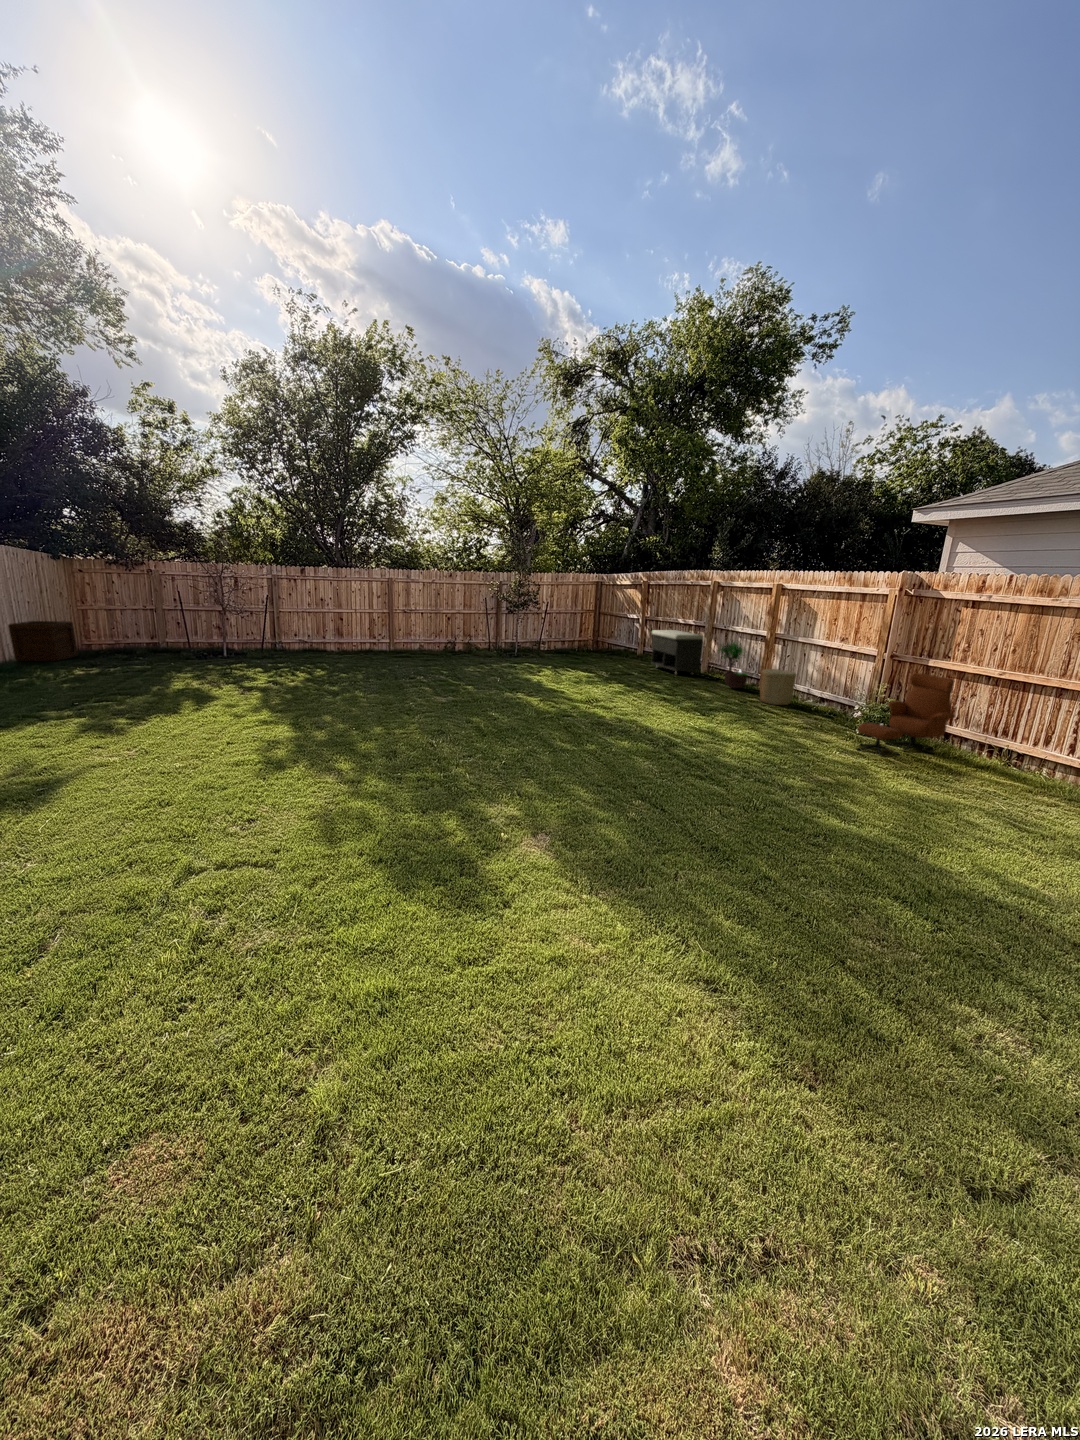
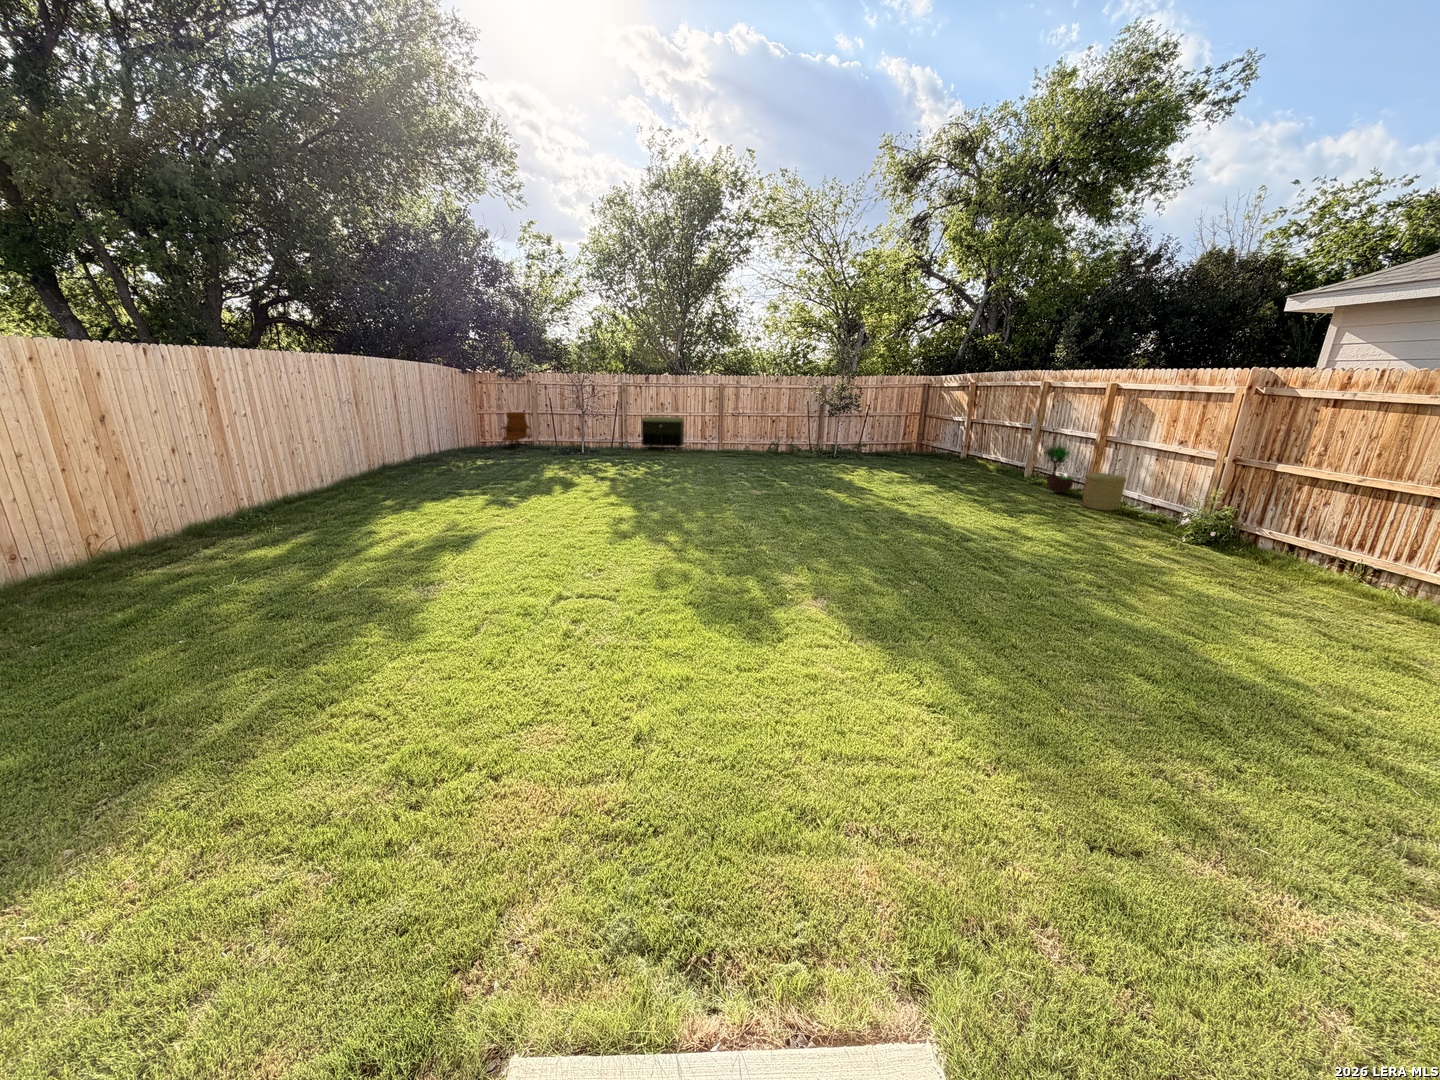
wooden crate: present [8,621,78,661] -> none [433,422,478,454]
storage bench: present [651,630,703,674] -> present [641,417,684,449]
lounge chair: present [857,673,955,756] -> present [502,412,530,448]

